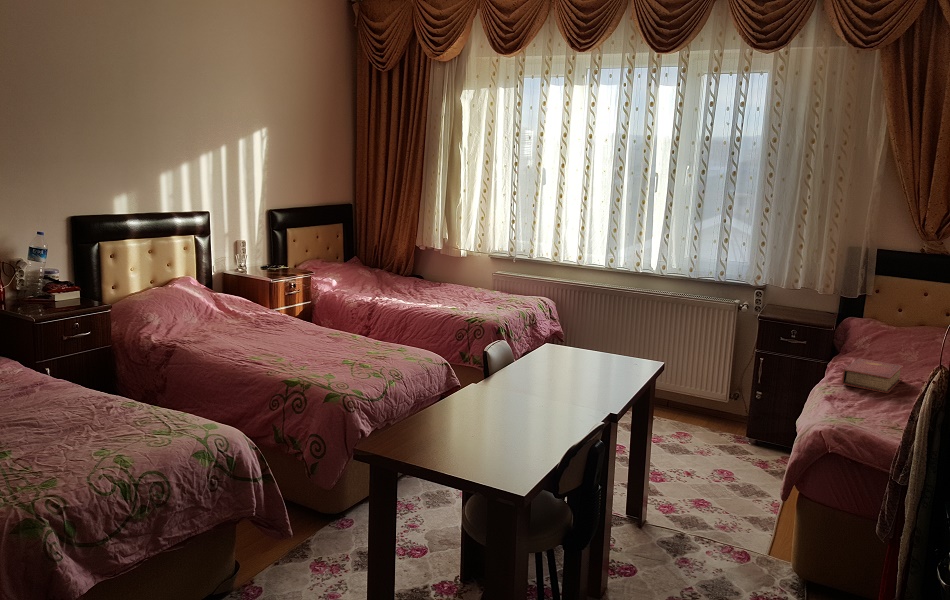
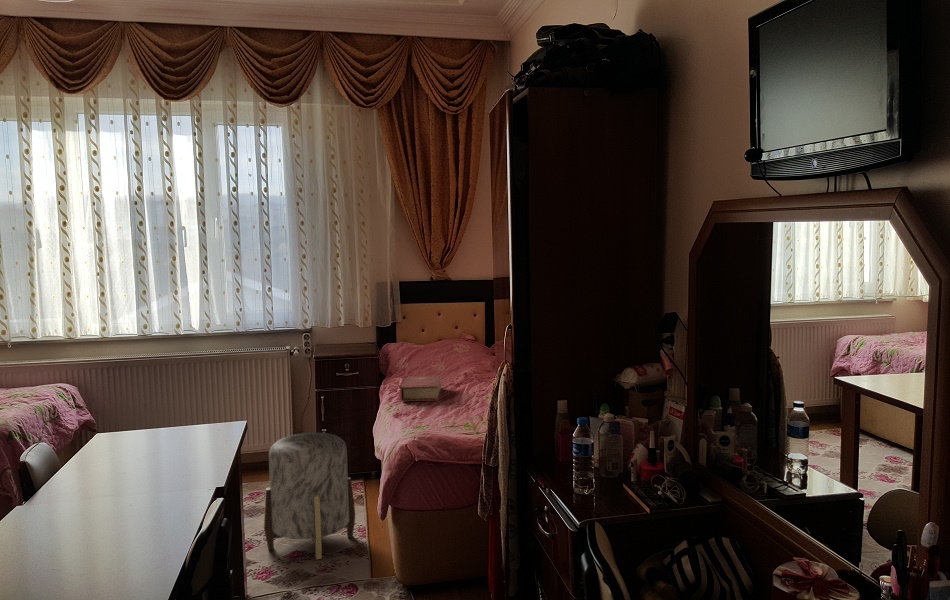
ottoman: none [677,392,769,515] -> present [264,432,355,559]

